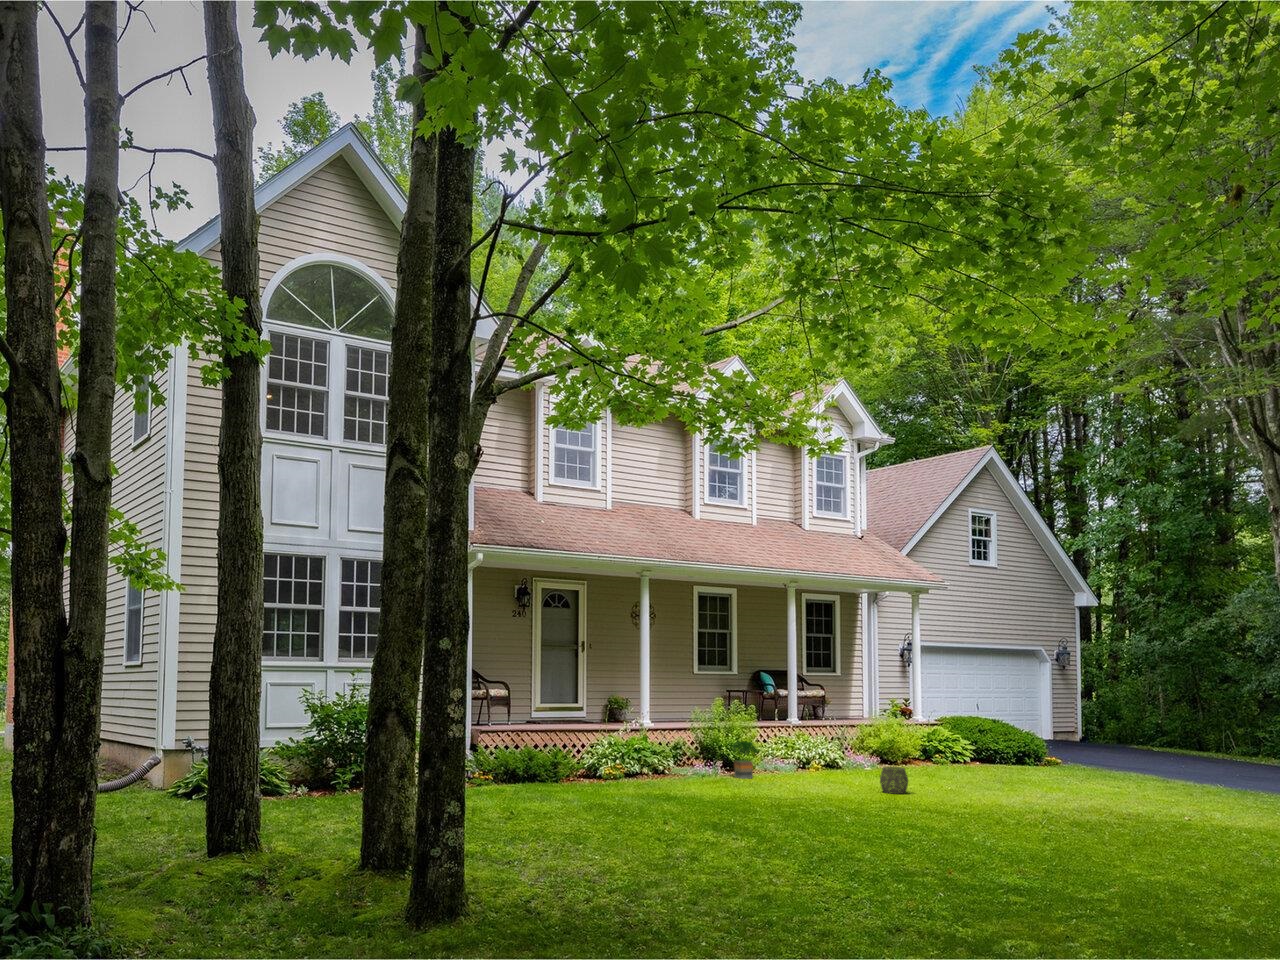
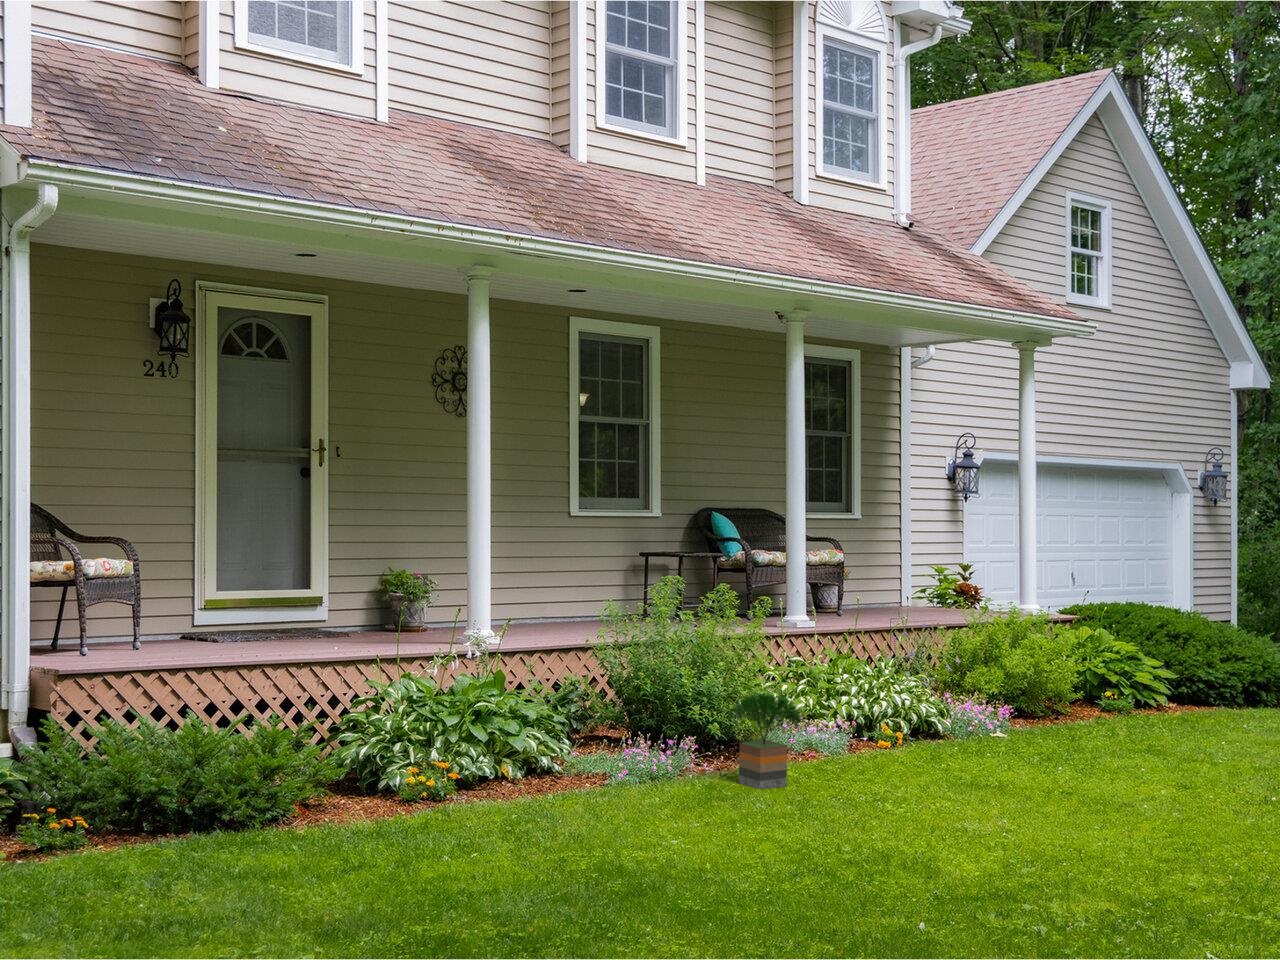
woven basket: present [880,767,908,794] -> none [1137,762,1213,834]

